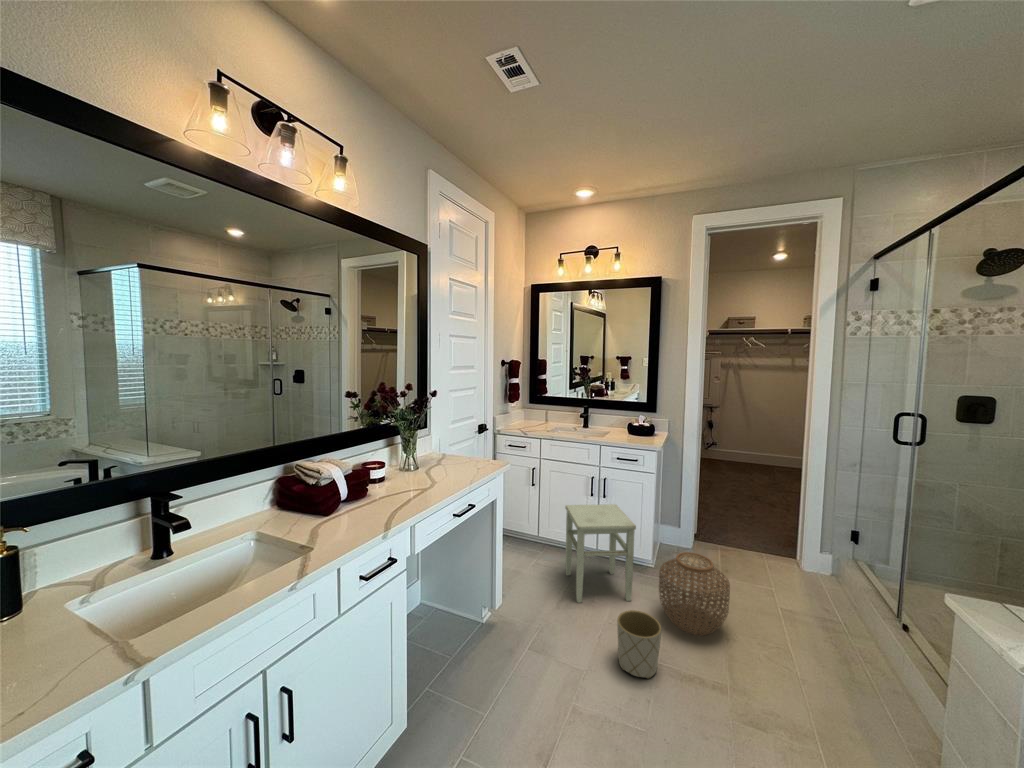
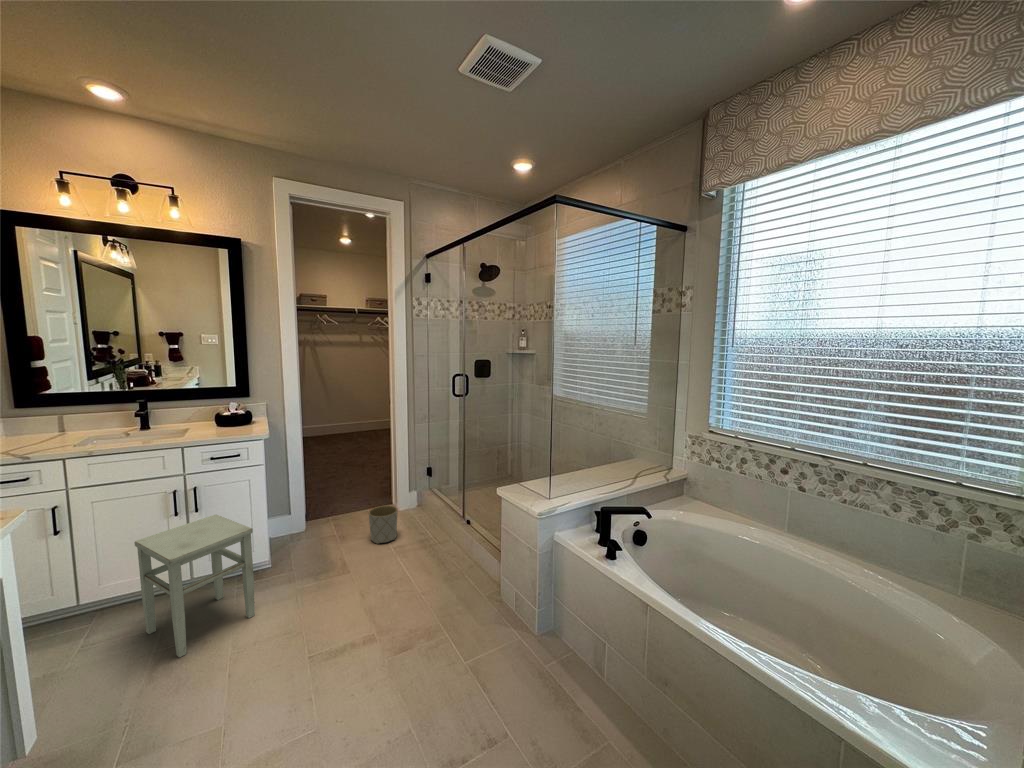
woven basket: present [659,552,730,635] -> none [288,530,359,612]
planter: present [617,610,661,679] -> present [369,505,397,544]

